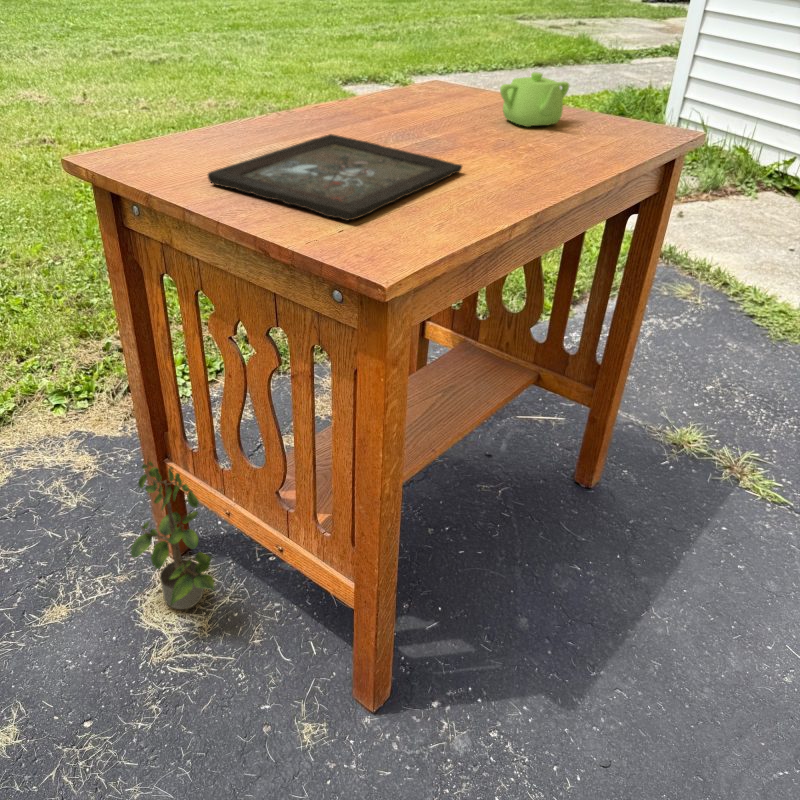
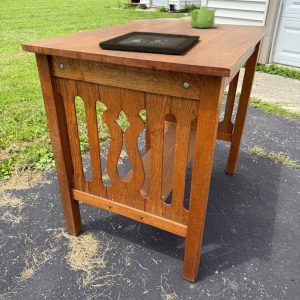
potted plant: present [131,462,215,609] -> none [63,187,111,258]

